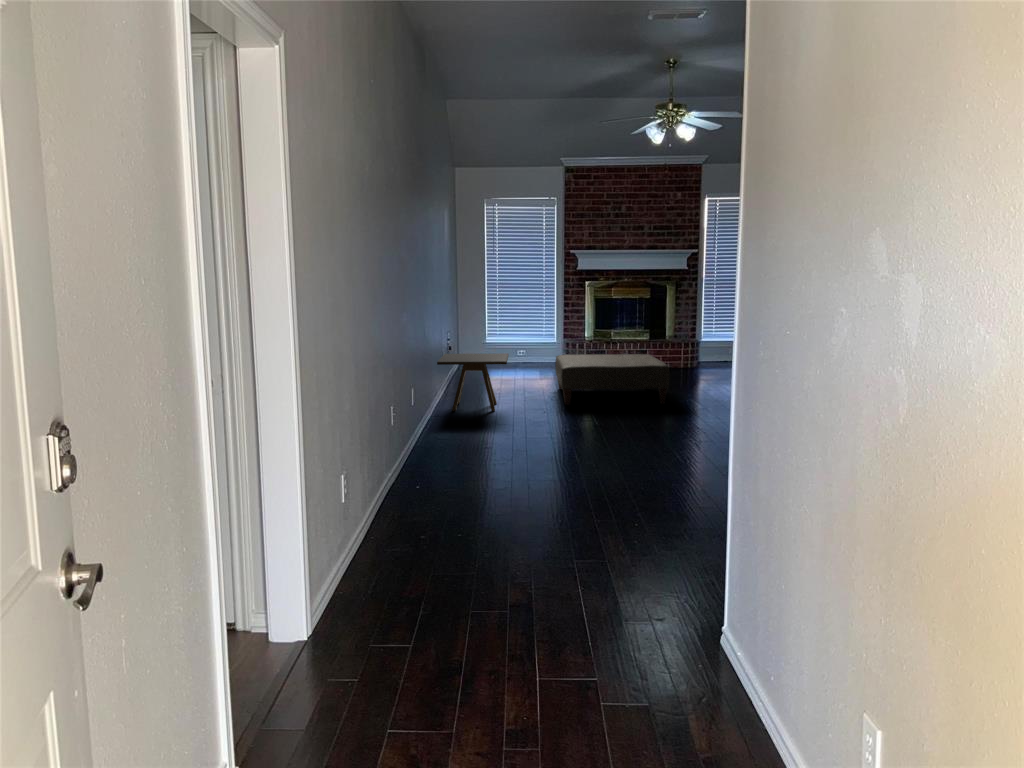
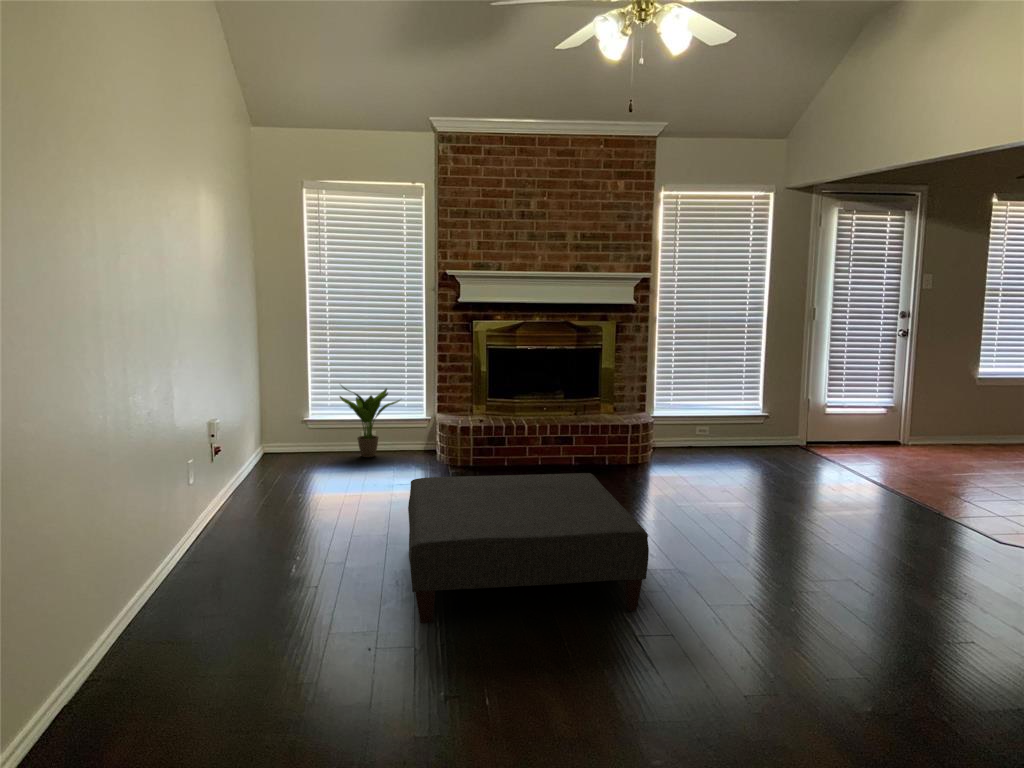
potted plant: none [504,319,542,365] -> present [340,386,400,457]
side table: present [437,353,509,411] -> none [65,508,292,681]

